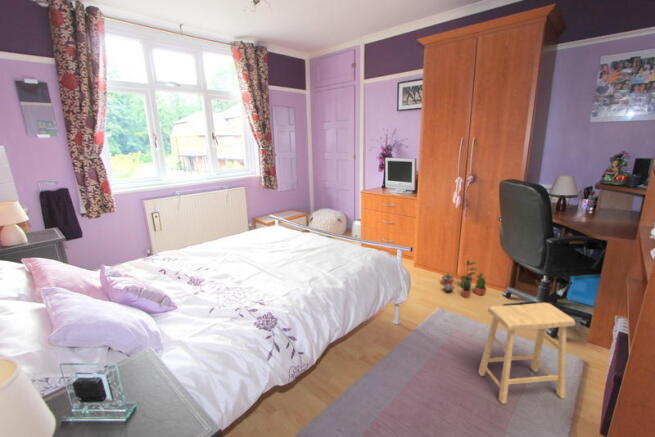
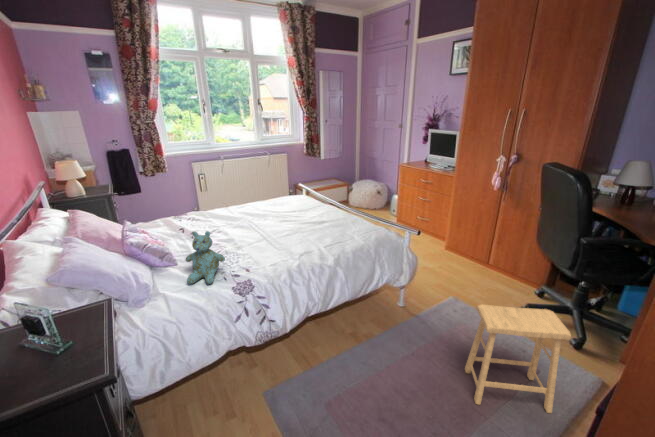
potted plant: present [442,261,486,298] -> none [467,248,516,291]
stuffed bear: none [193,264,240,327] -> present [186,231,225,284]

